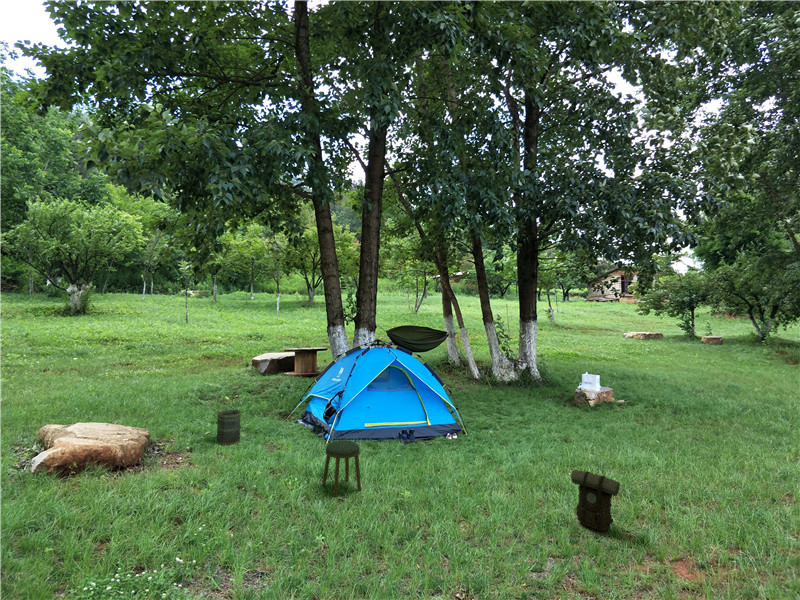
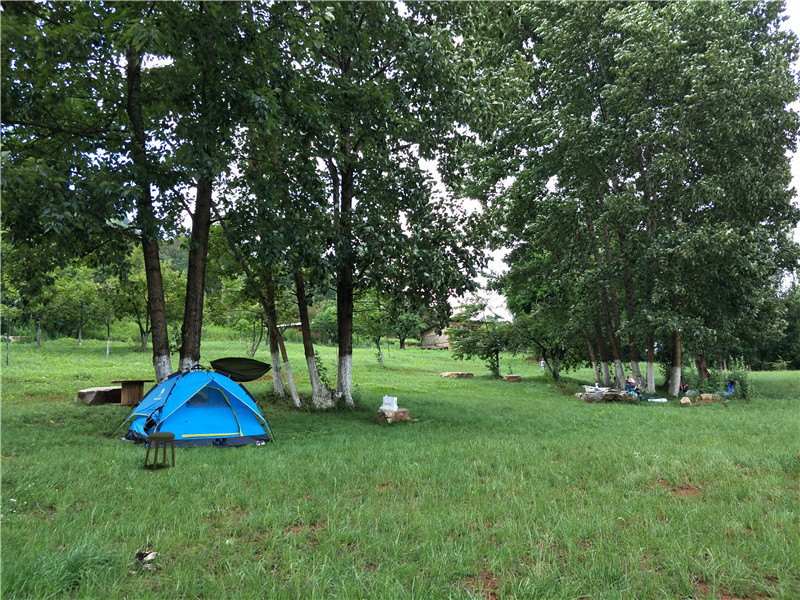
basket: present [216,398,241,445] -> none [46,411,71,450]
backpack: present [571,470,620,531] -> none [320,438,348,474]

